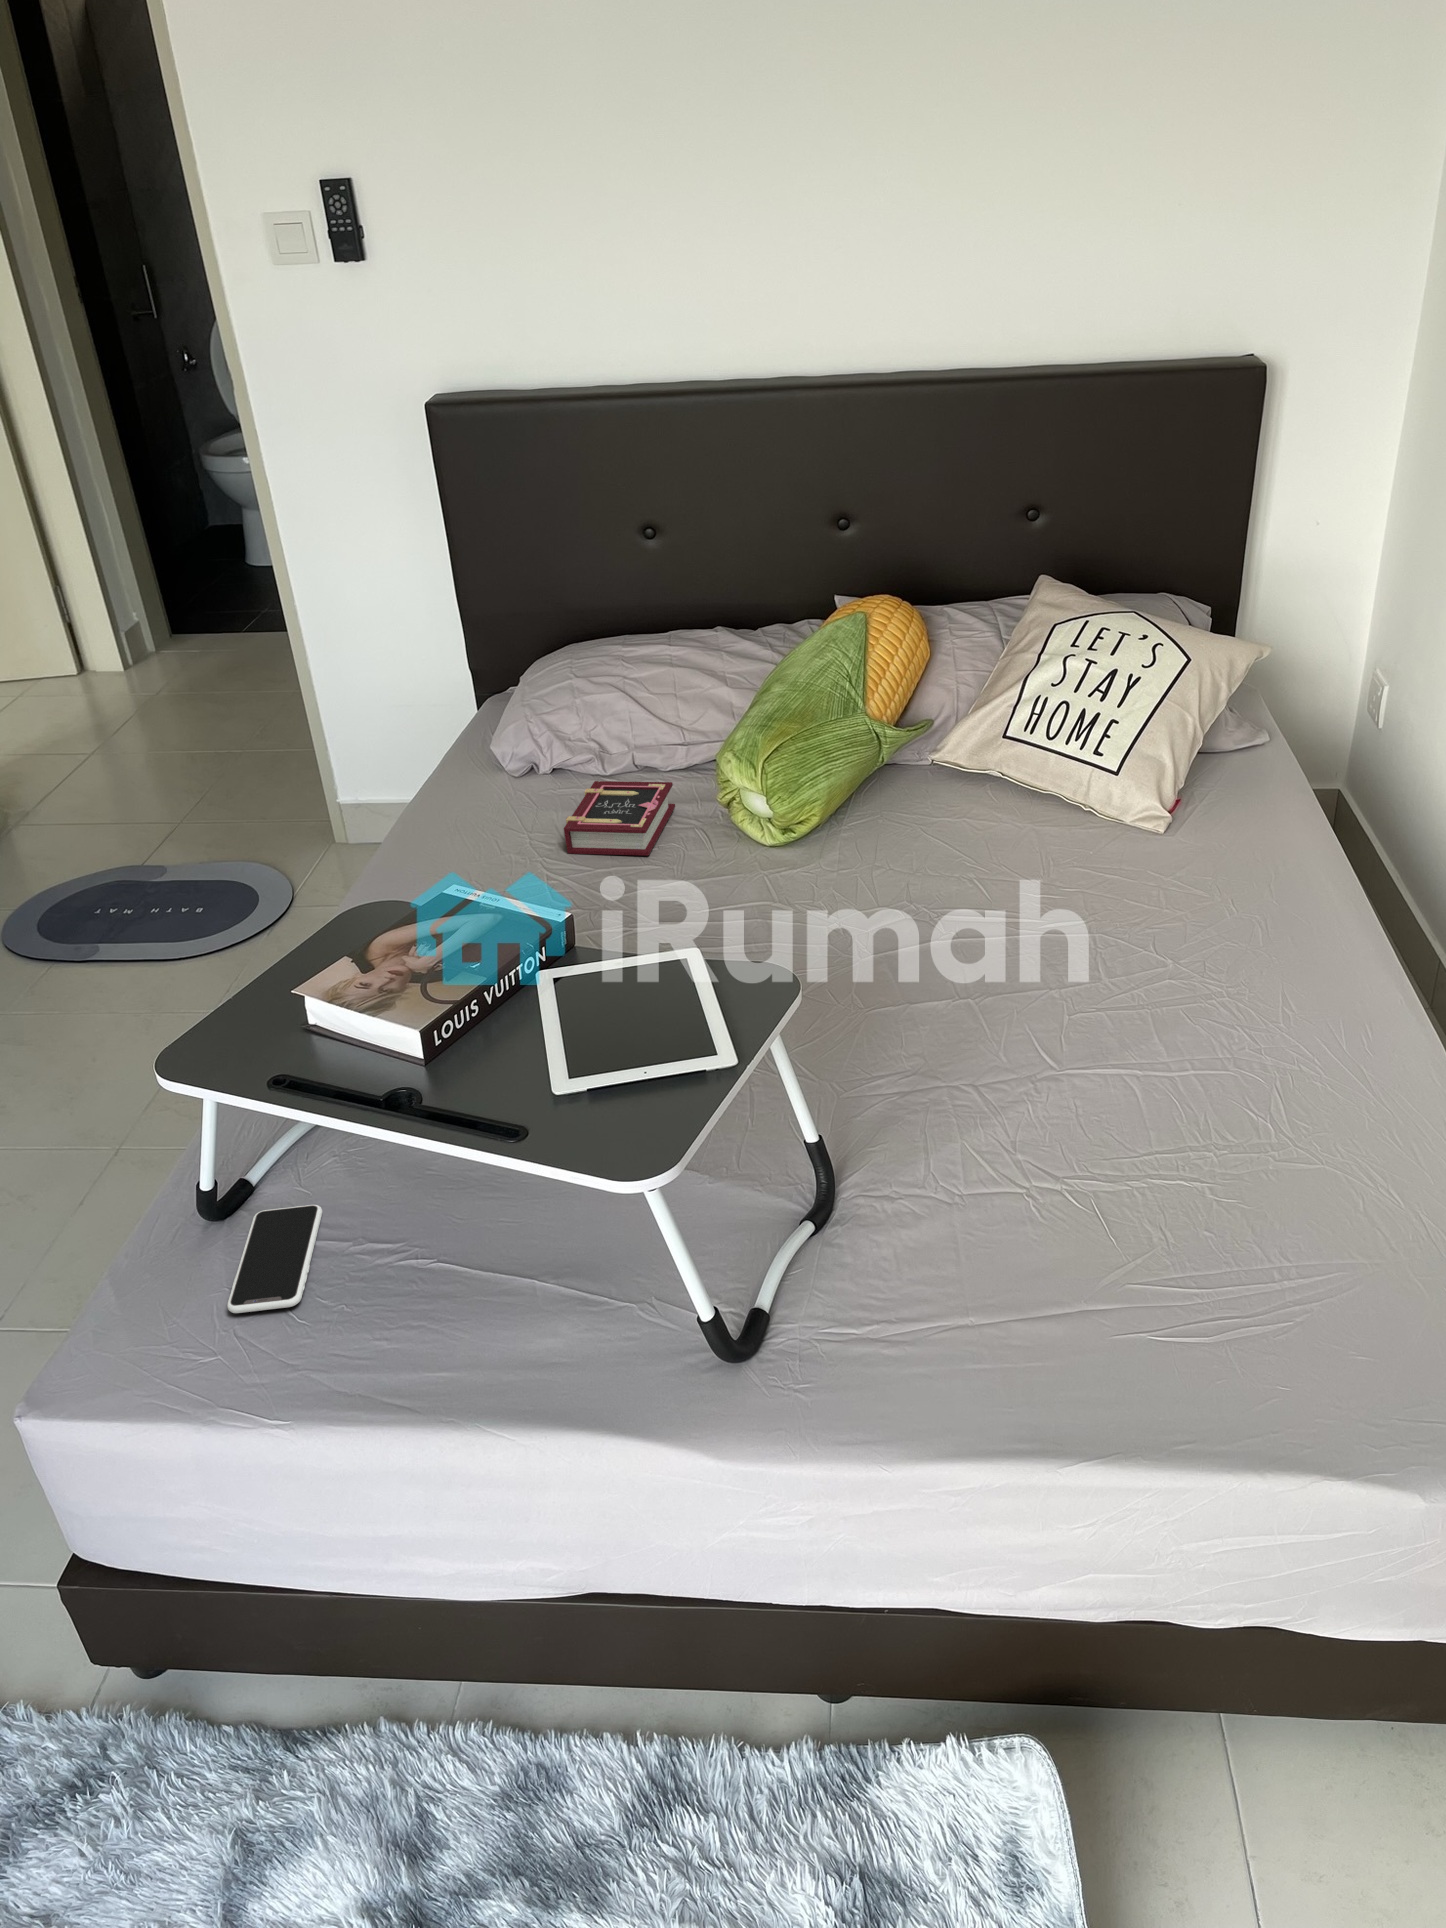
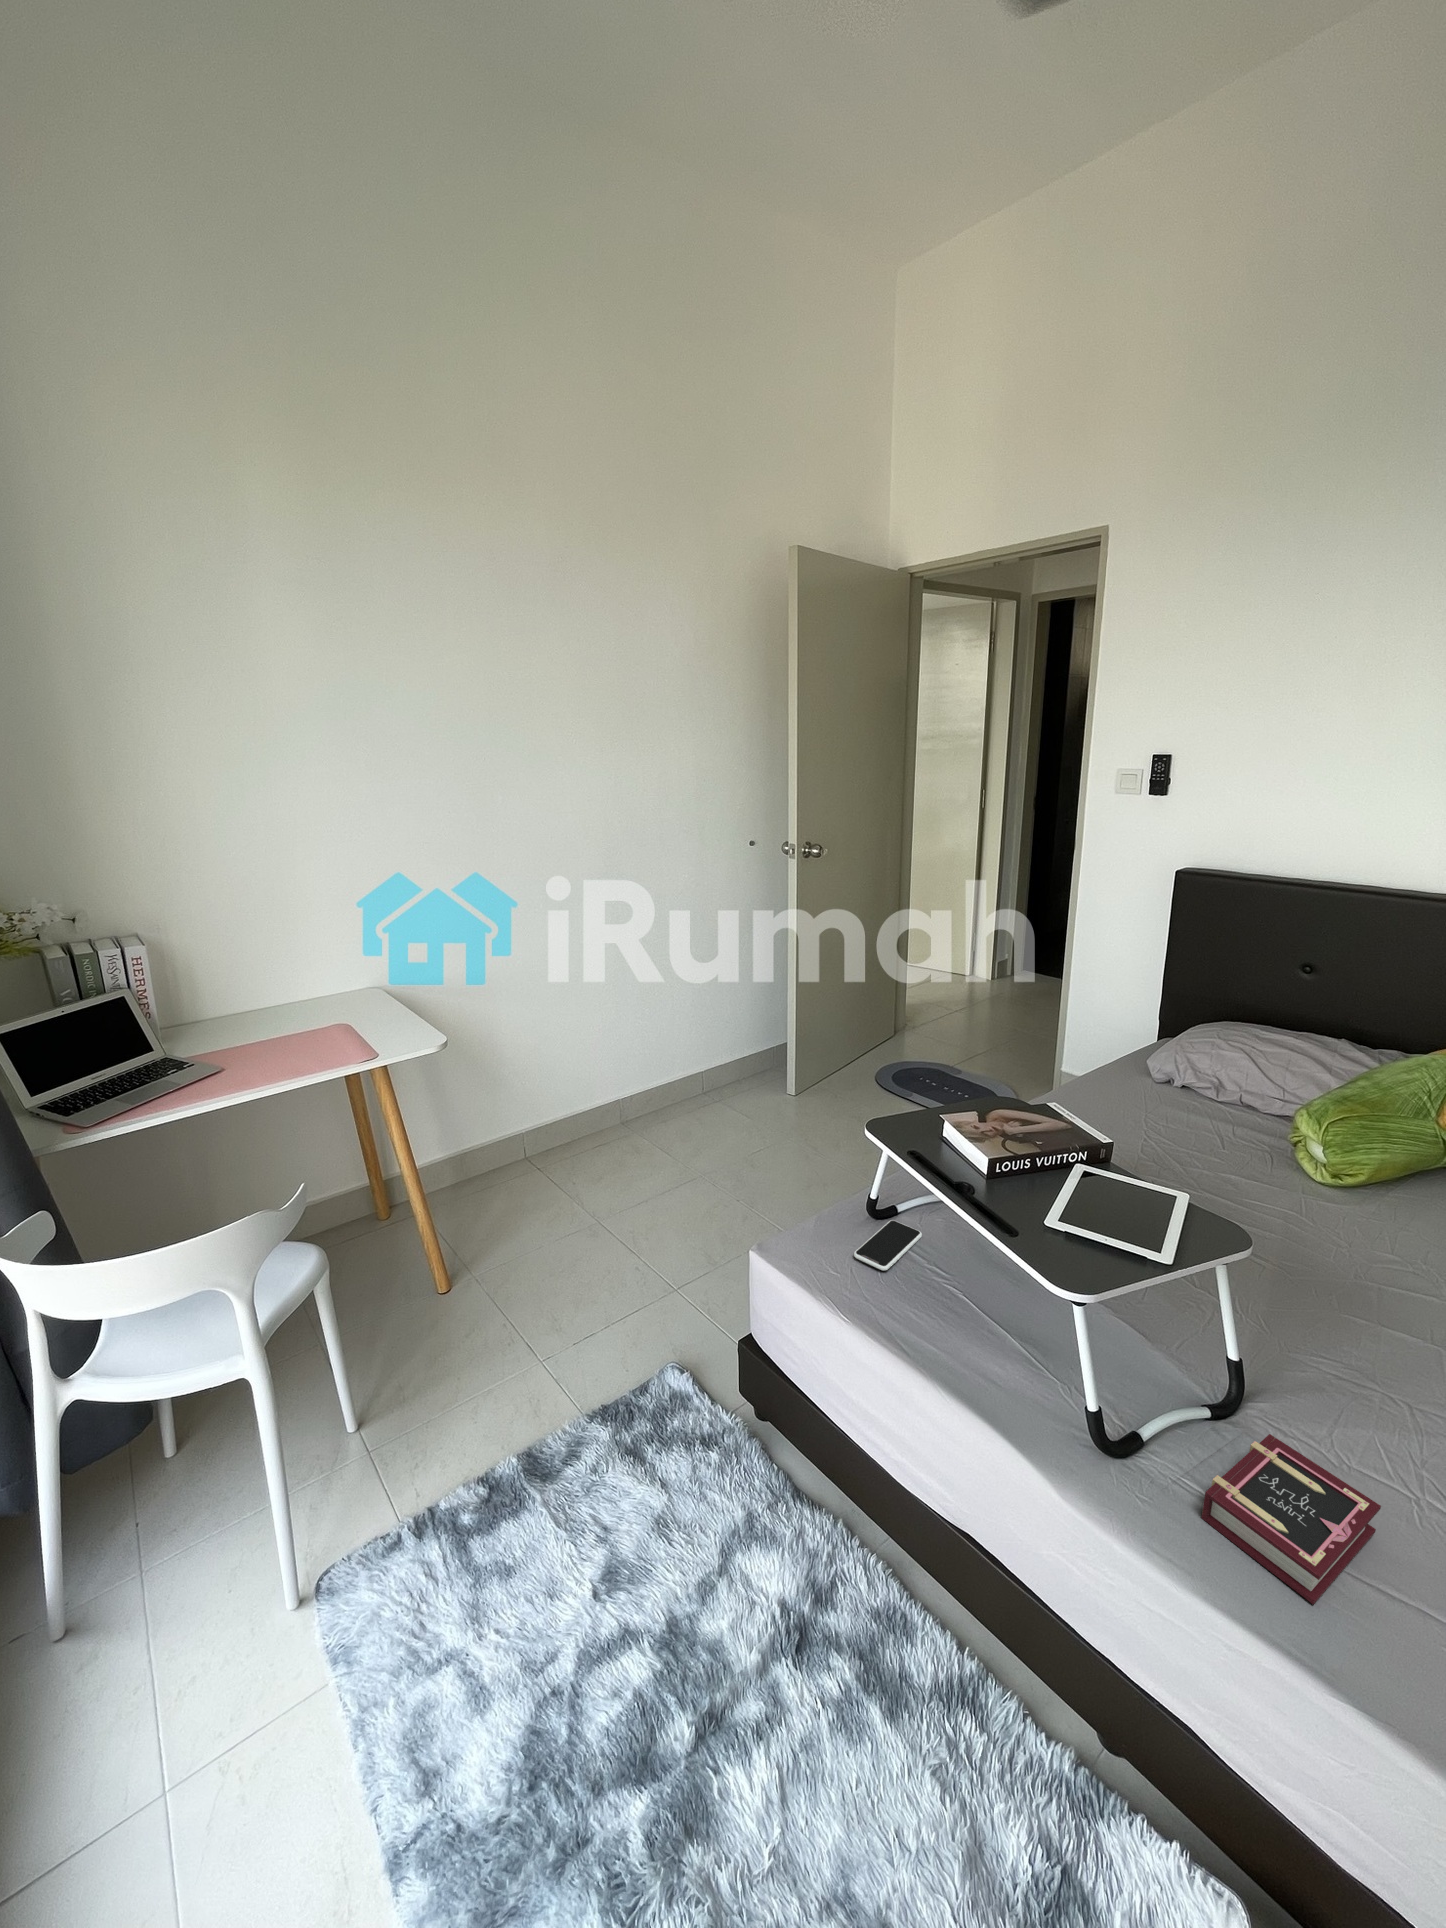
book: present [564,781,675,855] -> present [1202,1434,1381,1605]

